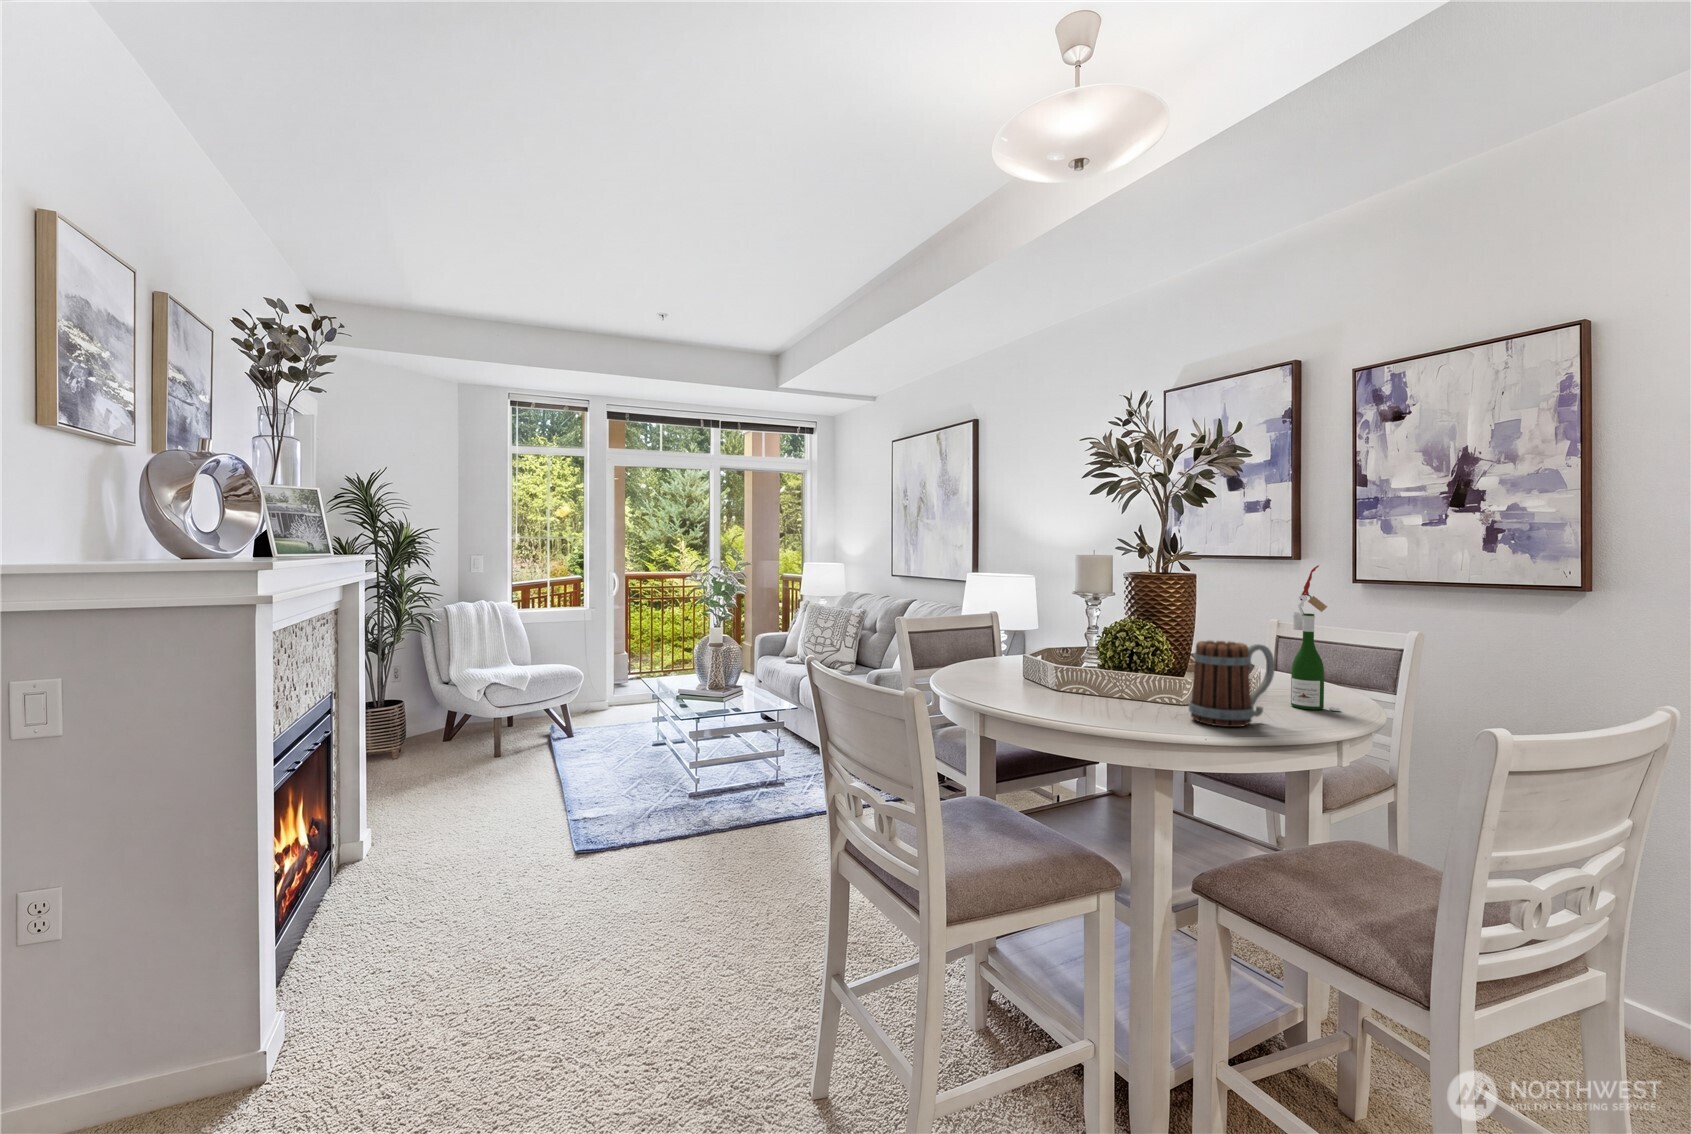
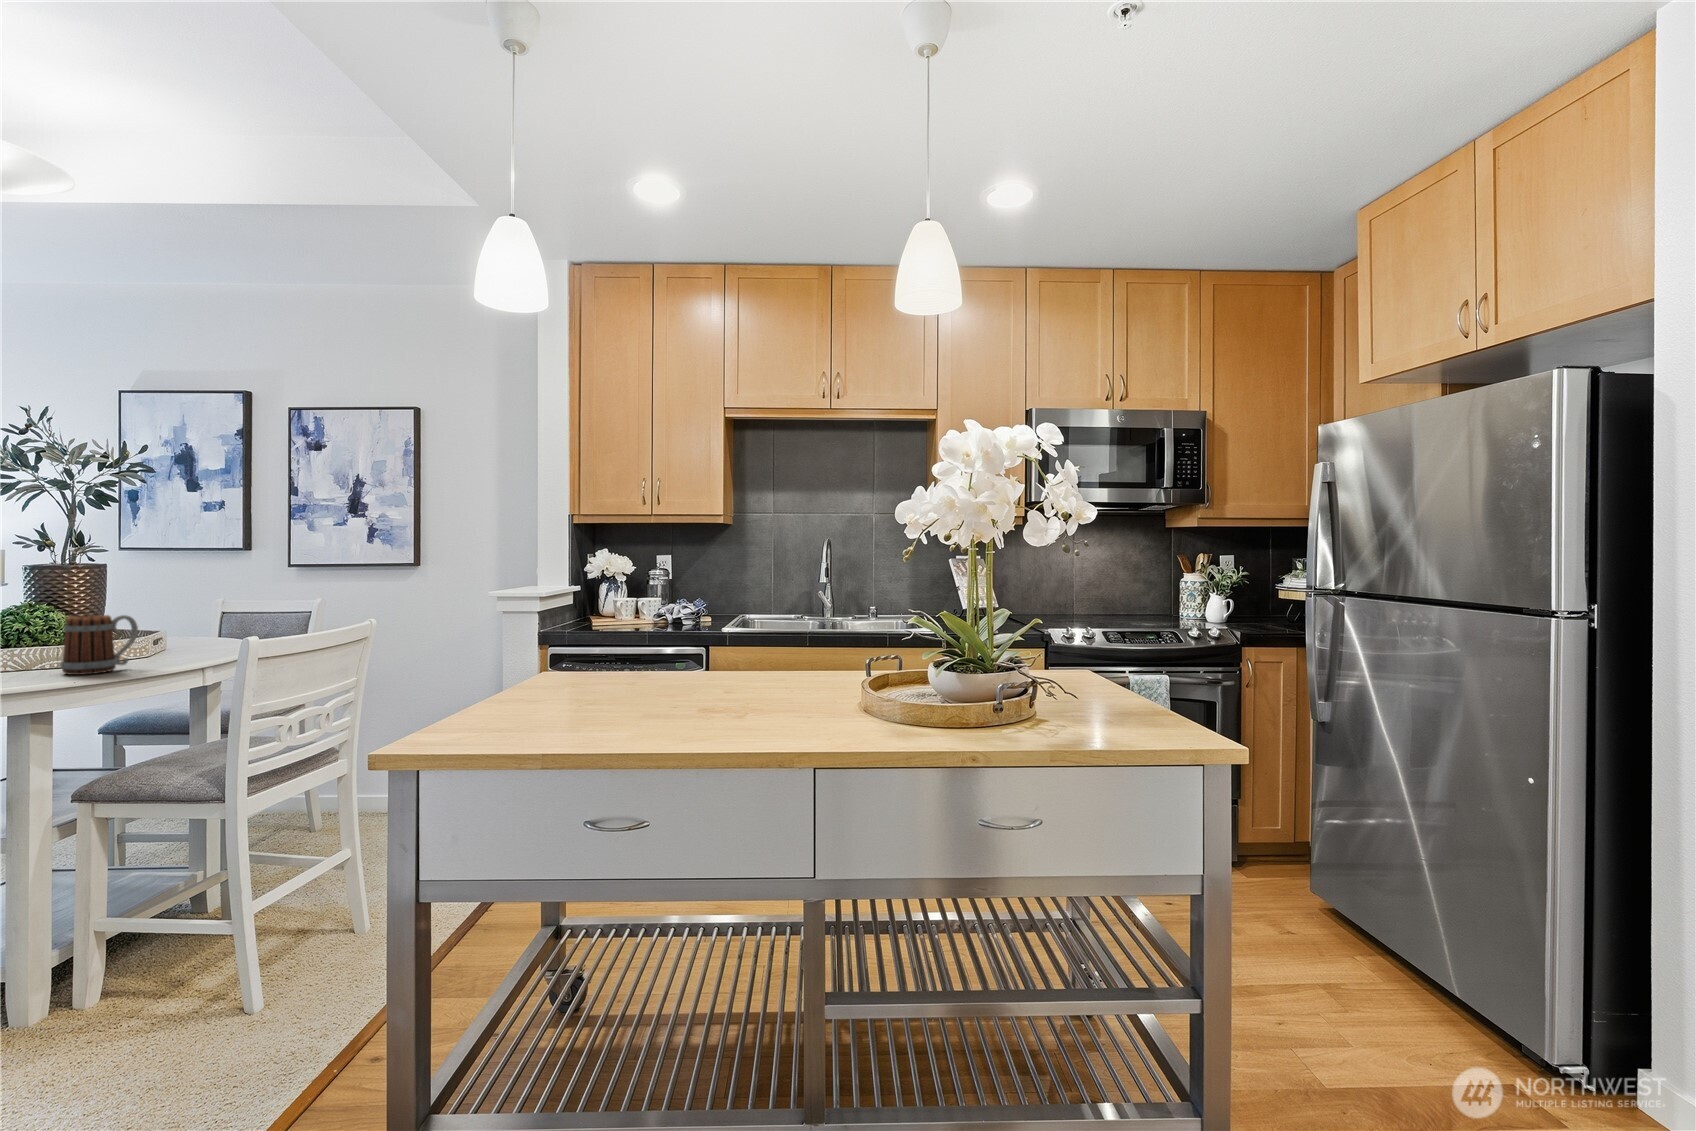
wine bottle: present [1291,565,1341,711] -> none [169,559,206,658]

